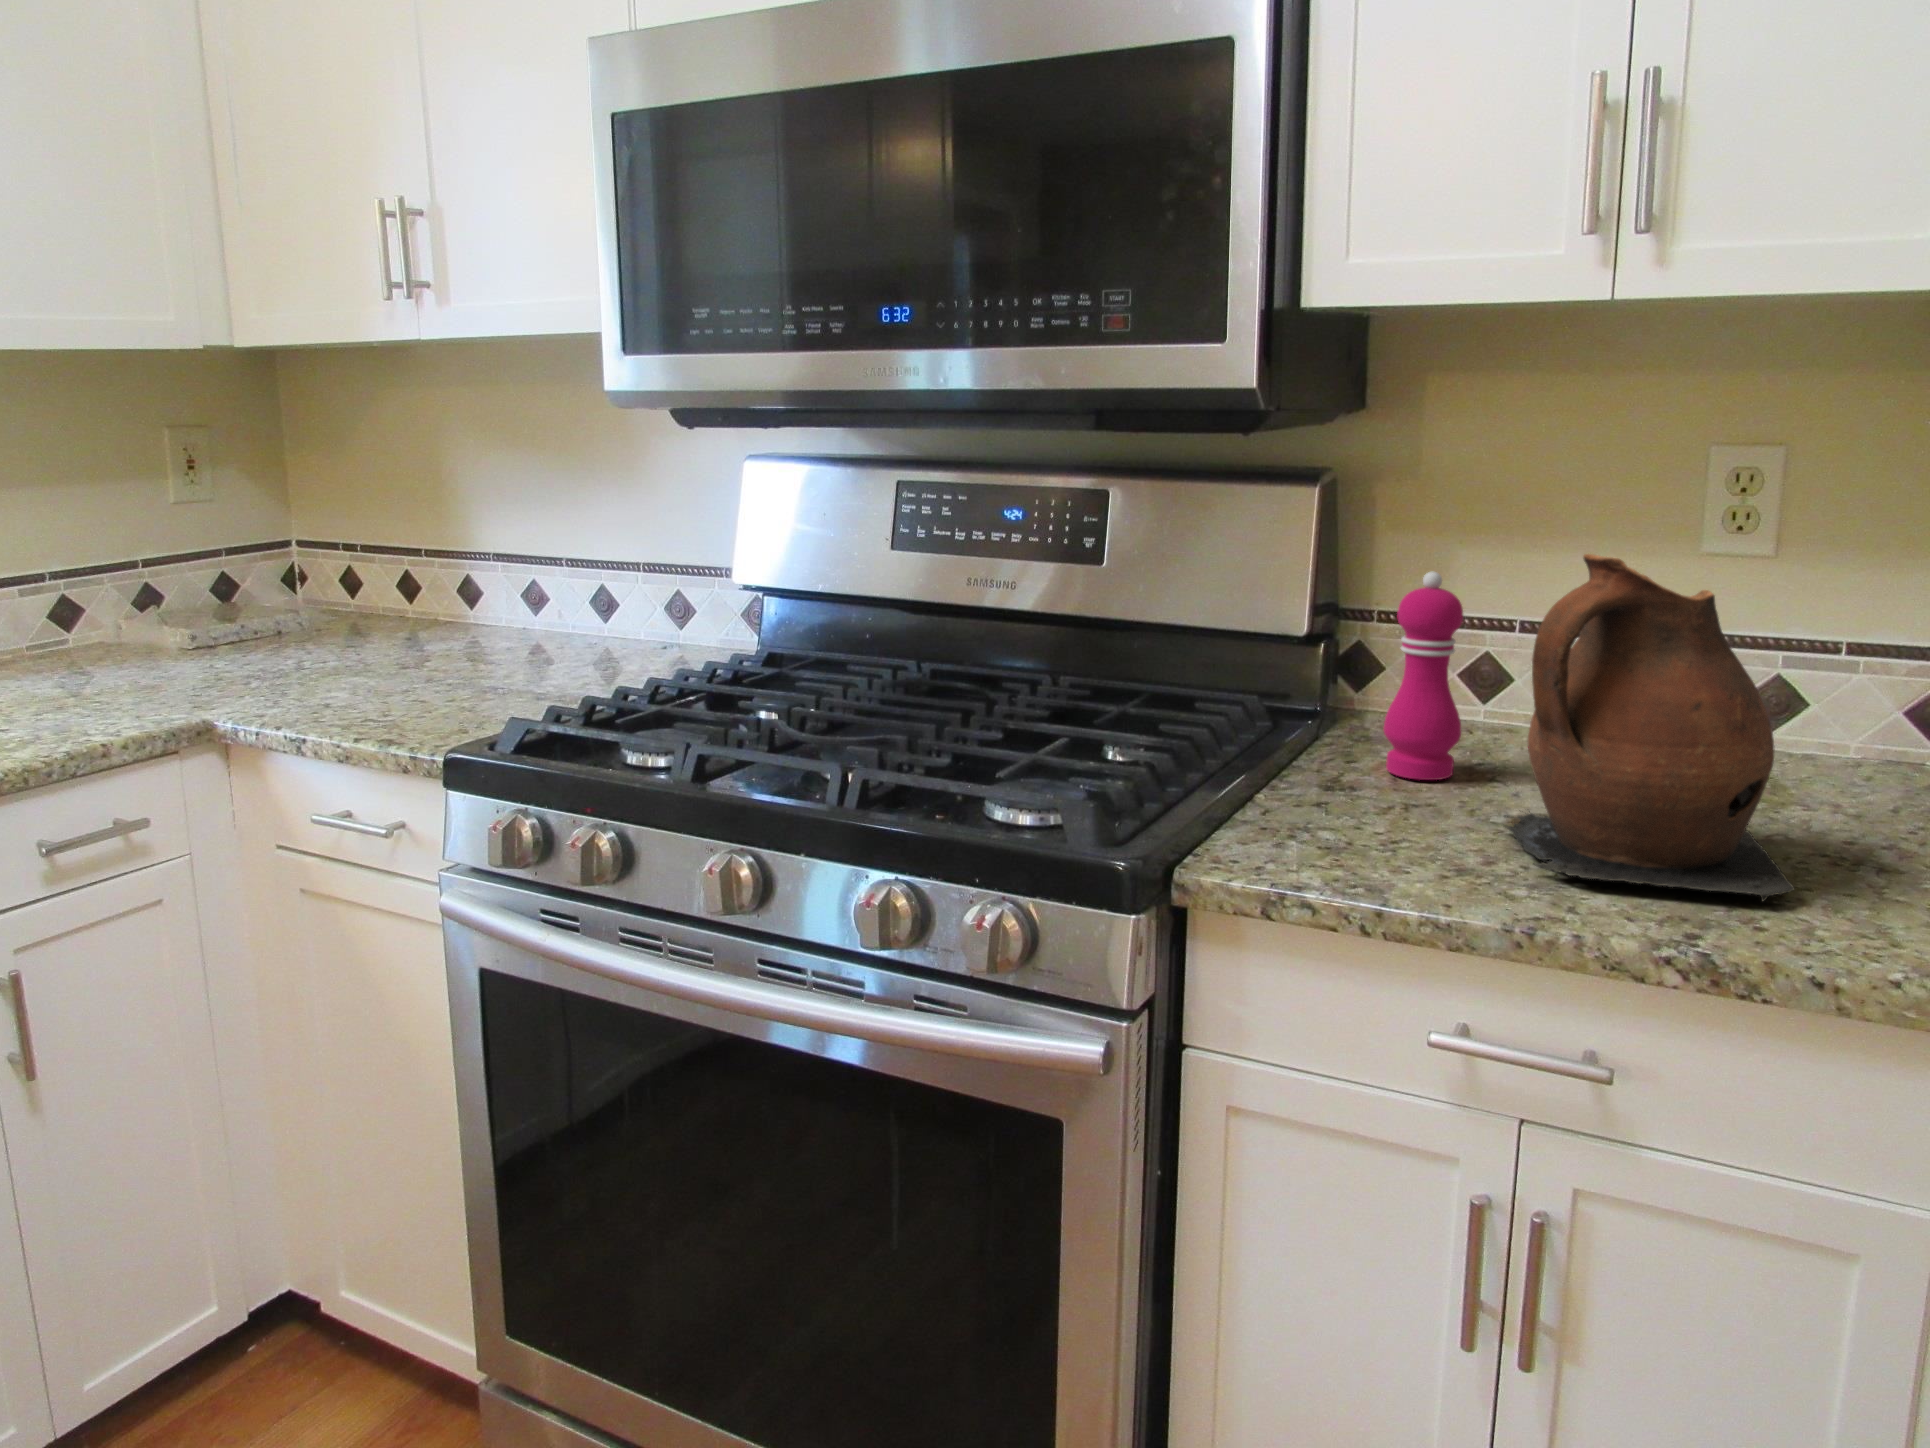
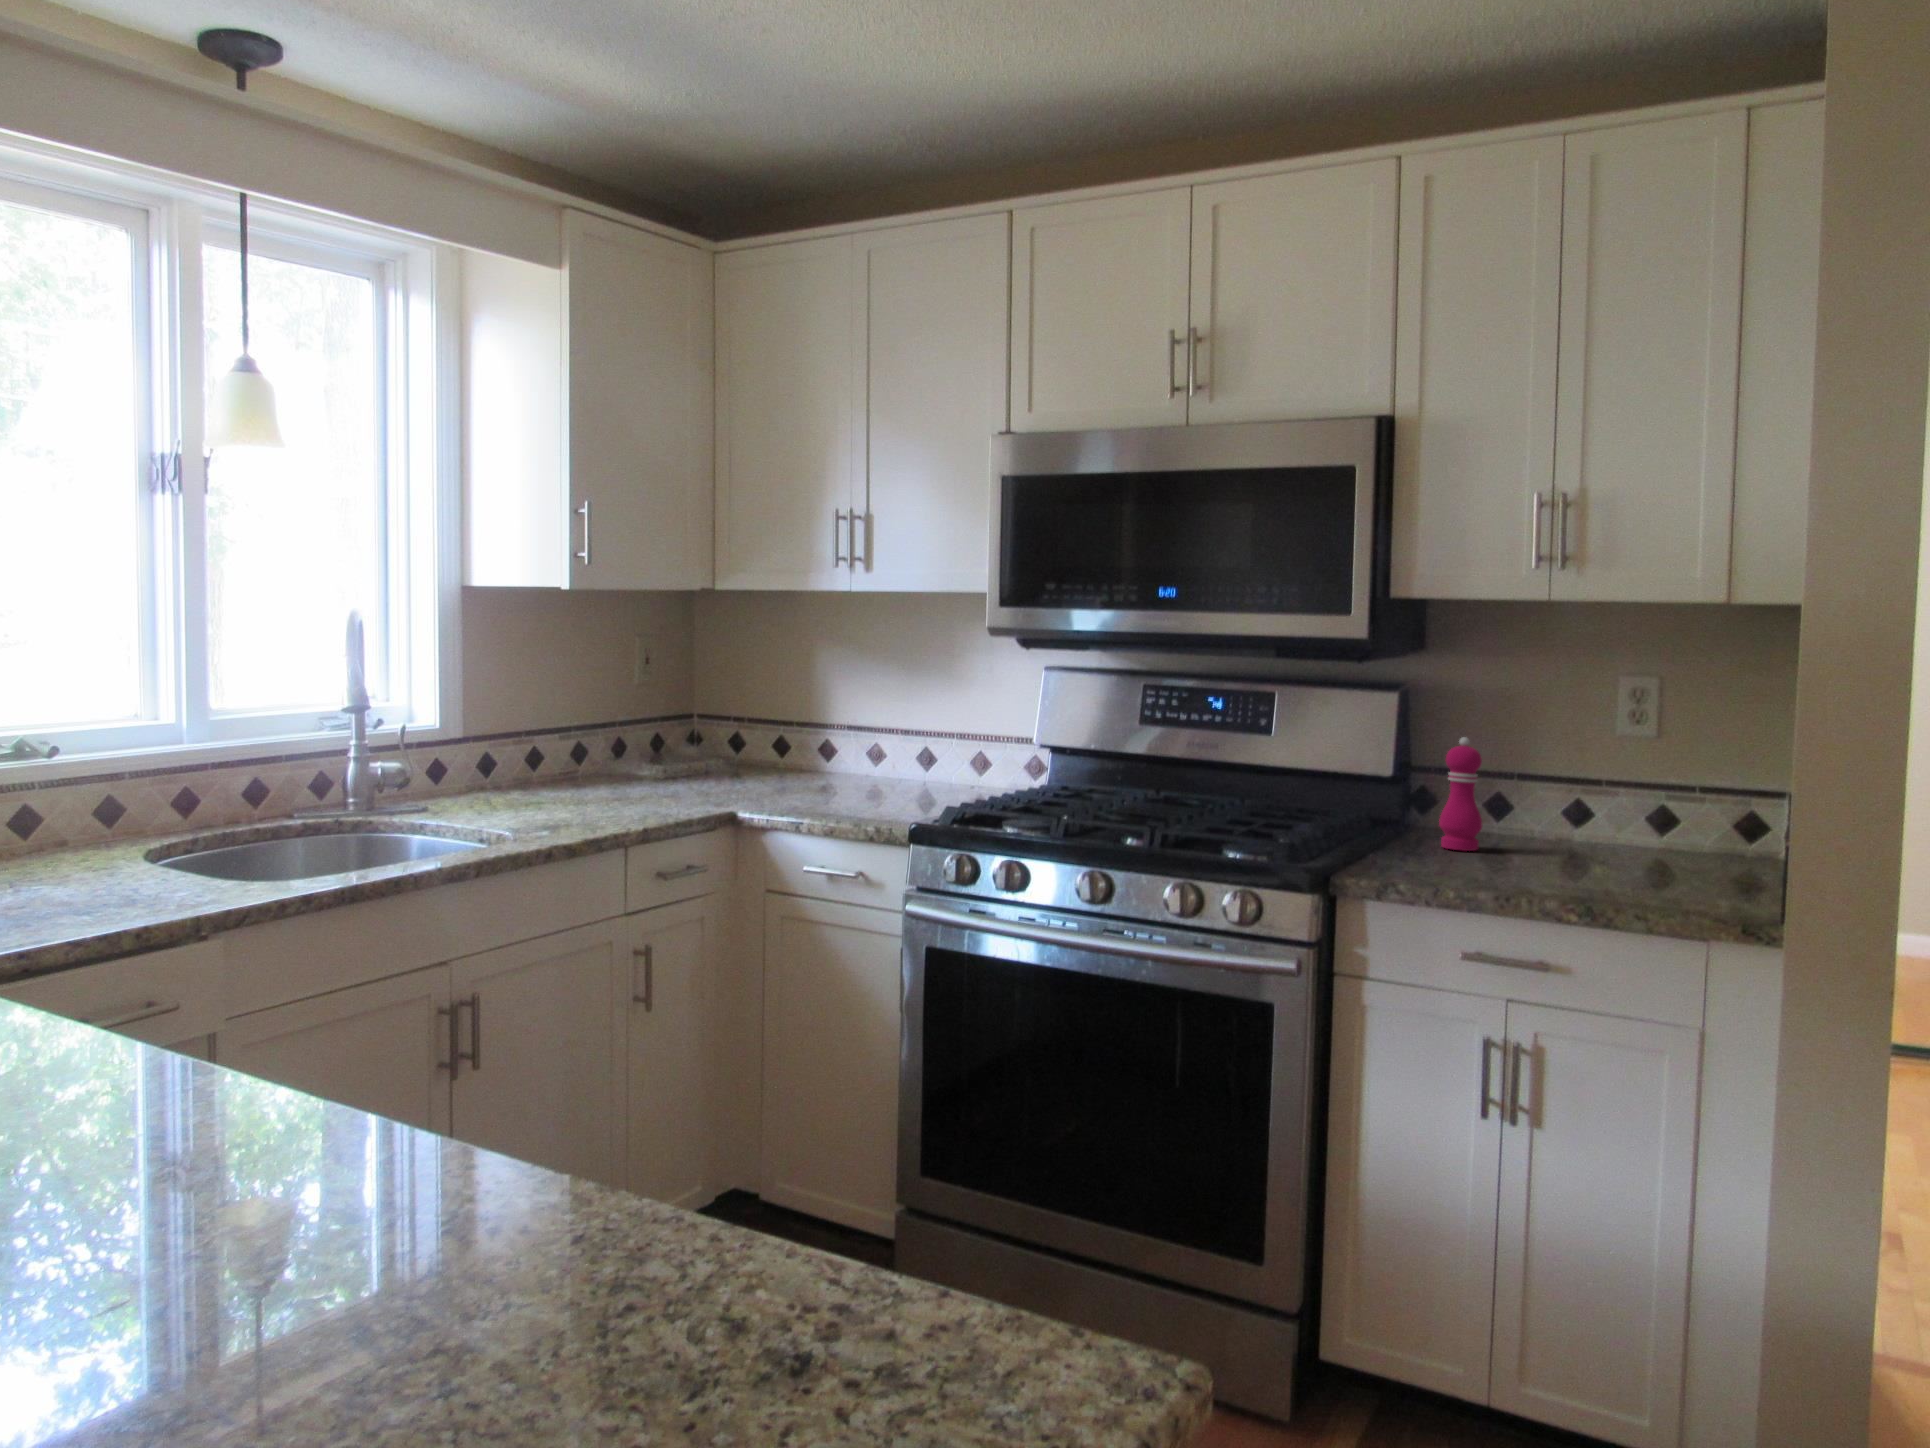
ceramic pitcher: present [1504,554,1795,901] -> none [1502,721,1646,888]

